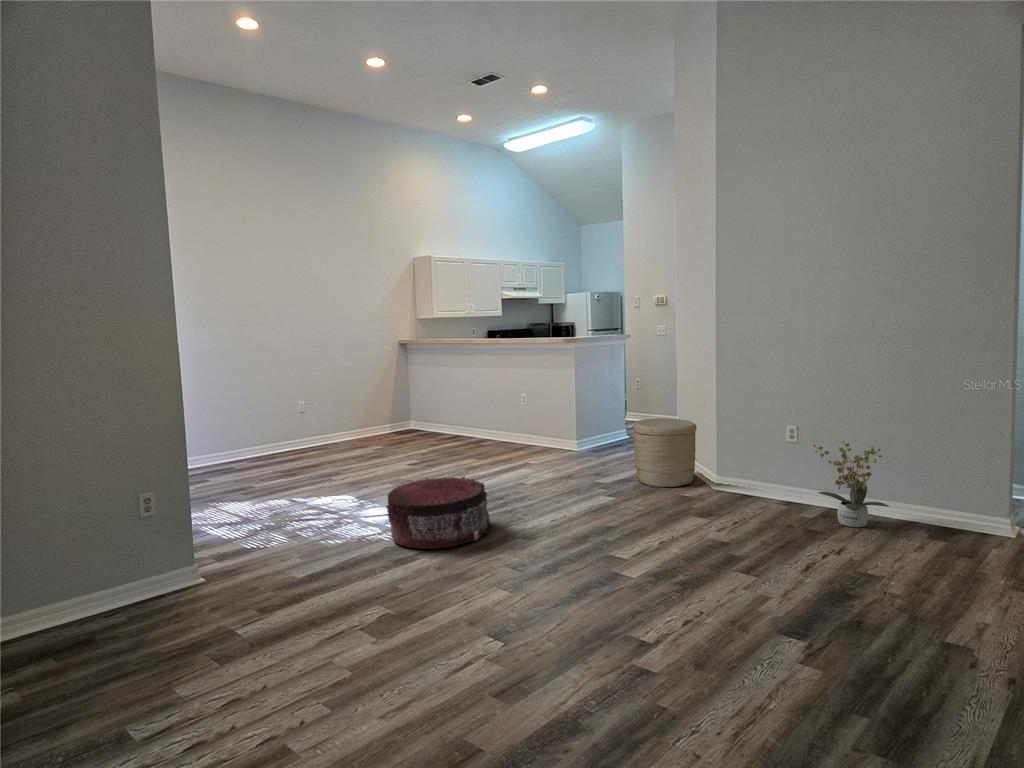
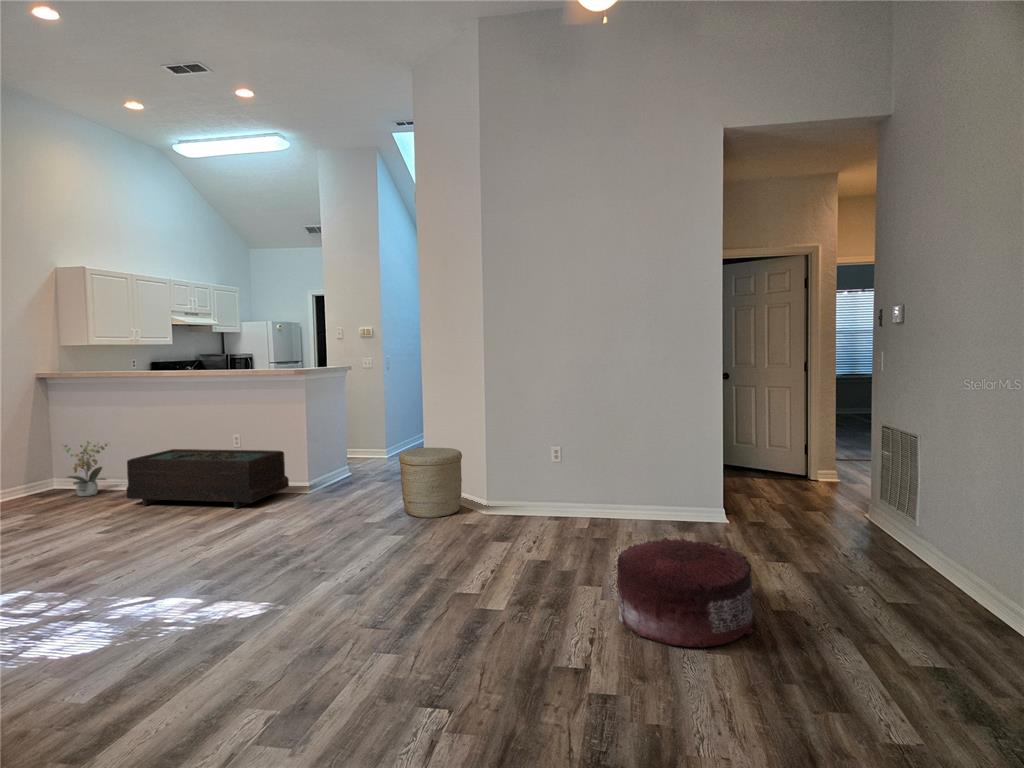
coffee table: none [442,404,560,457] -> present [126,449,289,508]
potted plant: present [813,441,889,527] -> present [62,441,107,496]
pouf: present [386,477,492,549] -> present [617,537,753,648]

